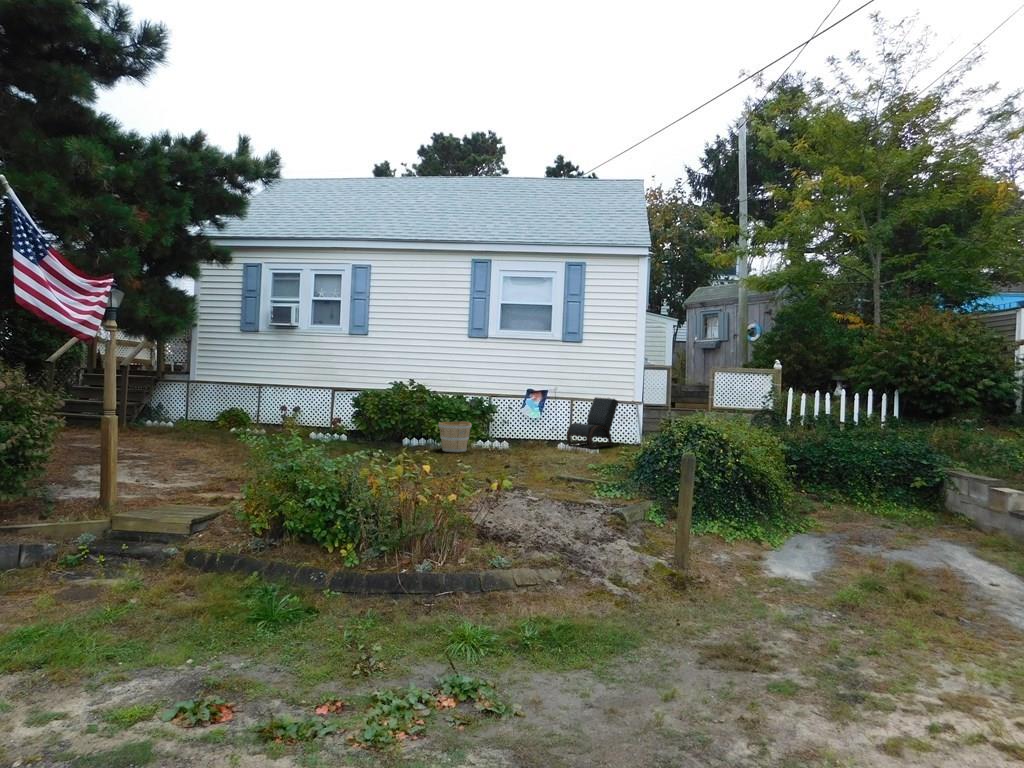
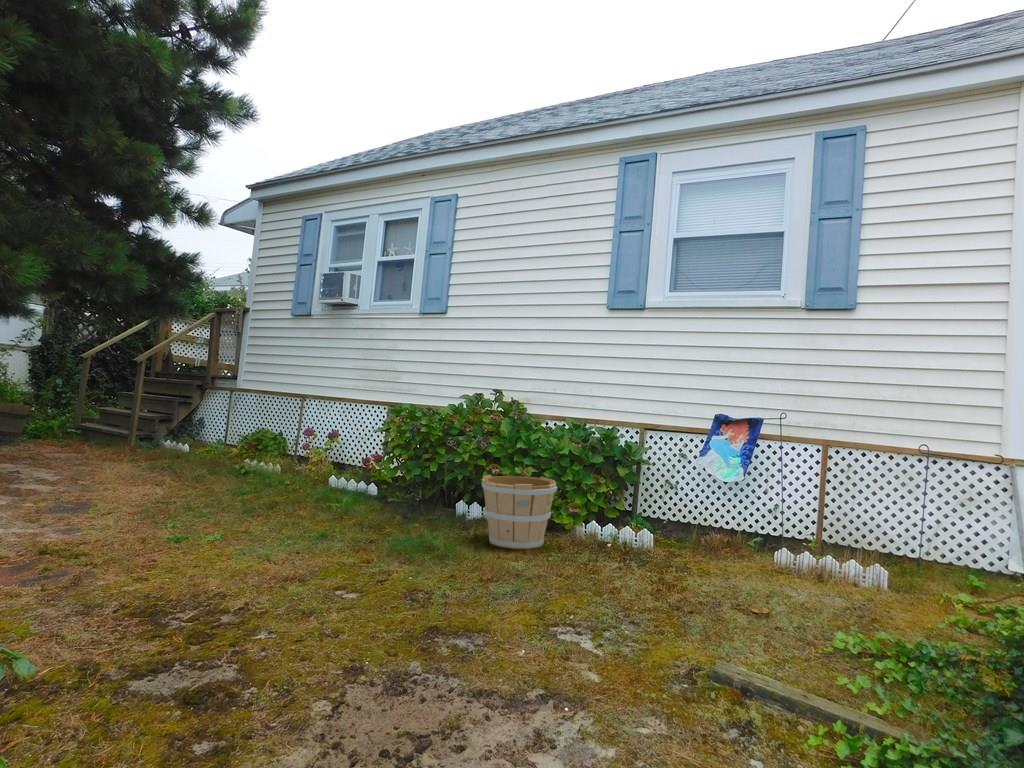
lounge chair: present [566,397,618,449] -> none [803,442,953,576]

